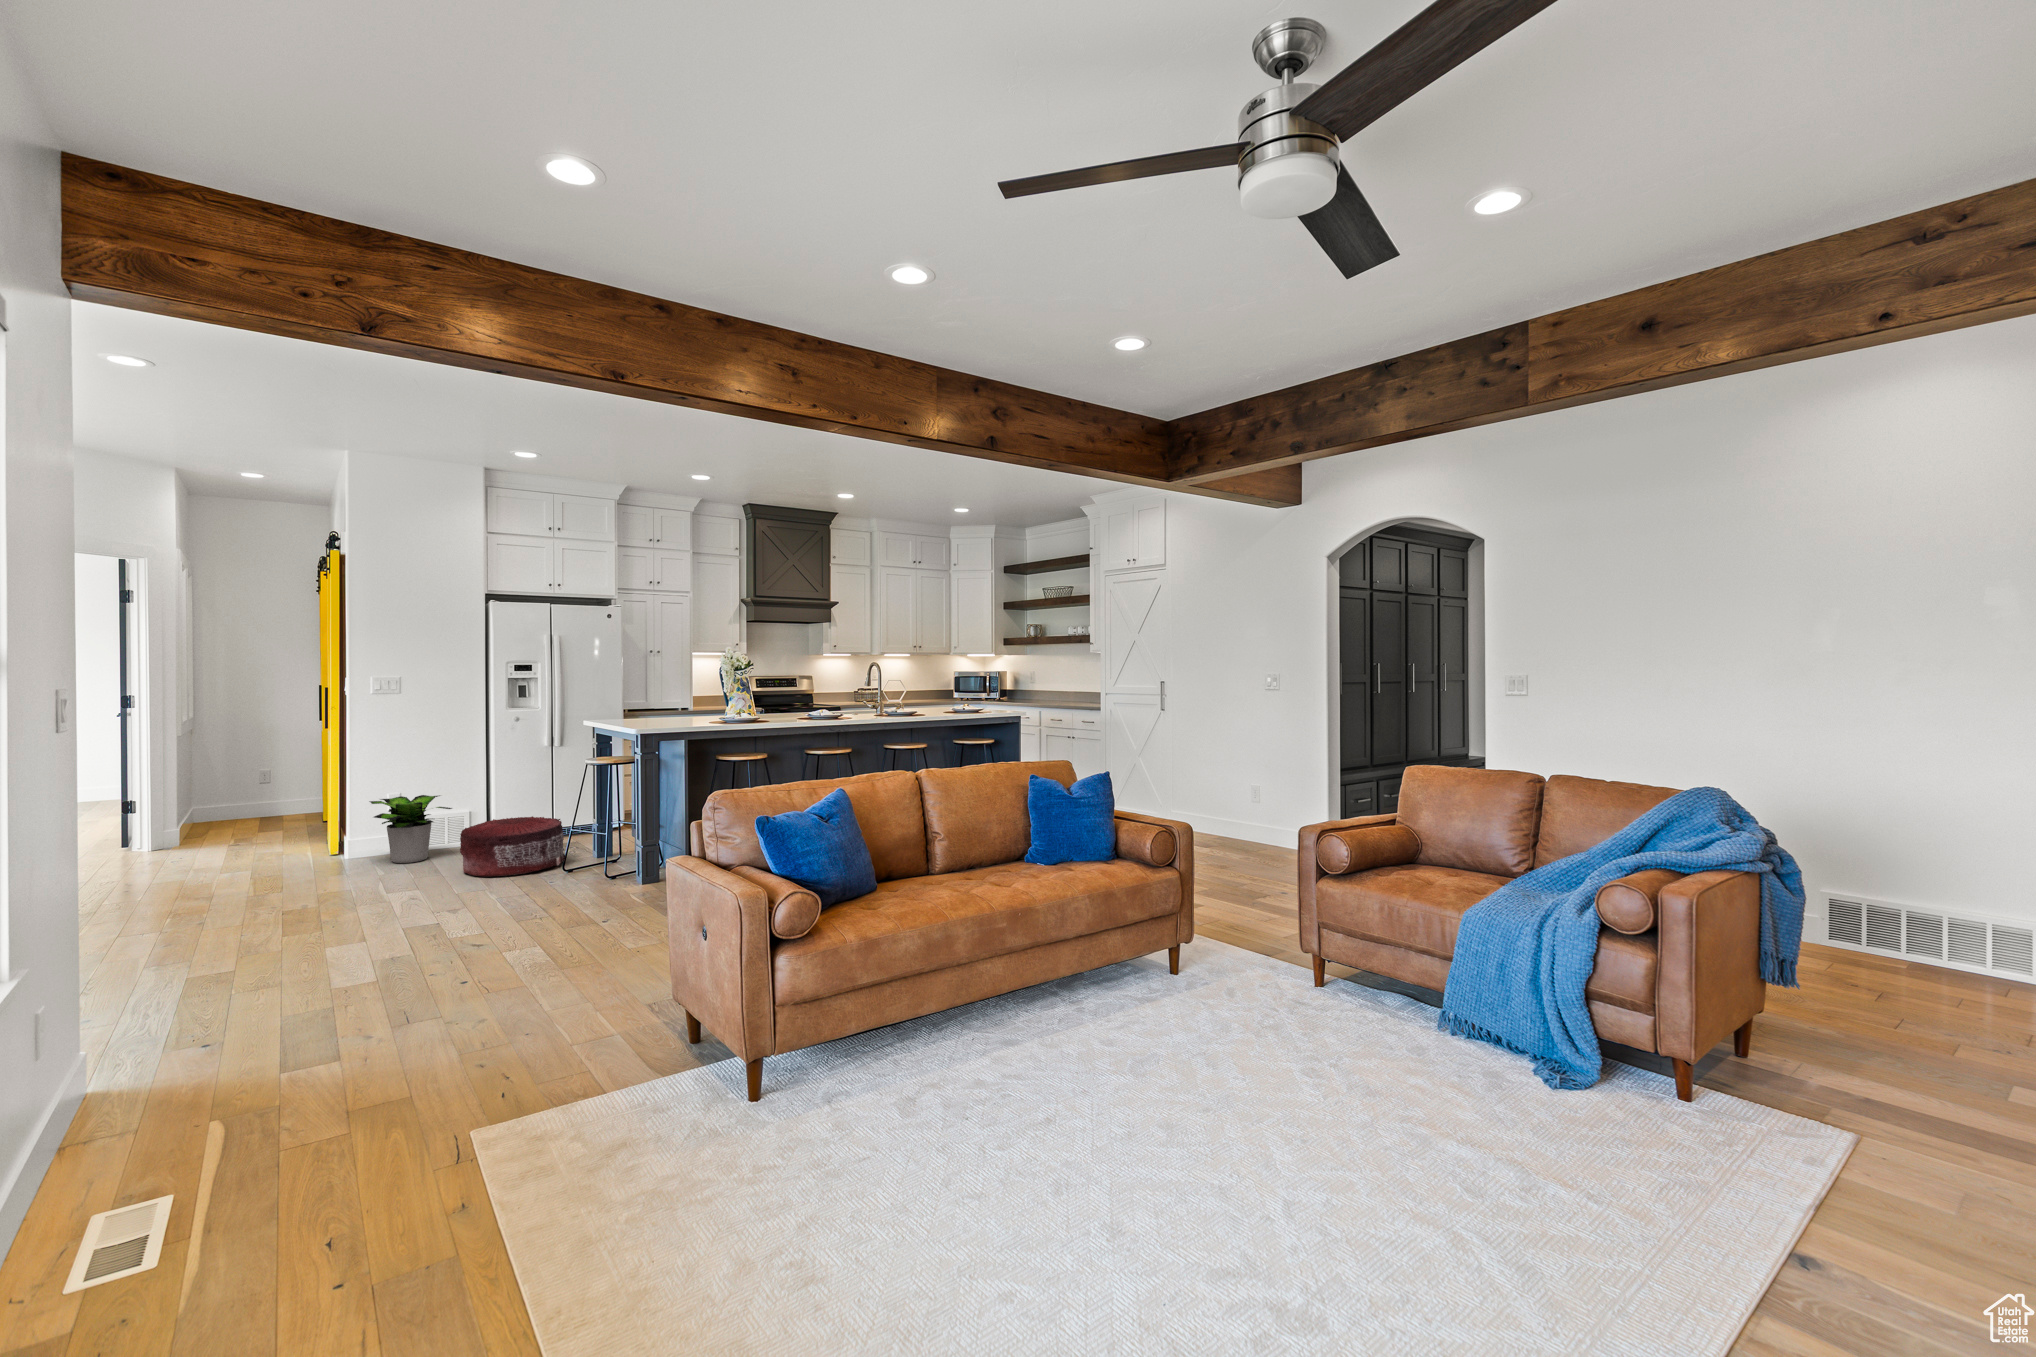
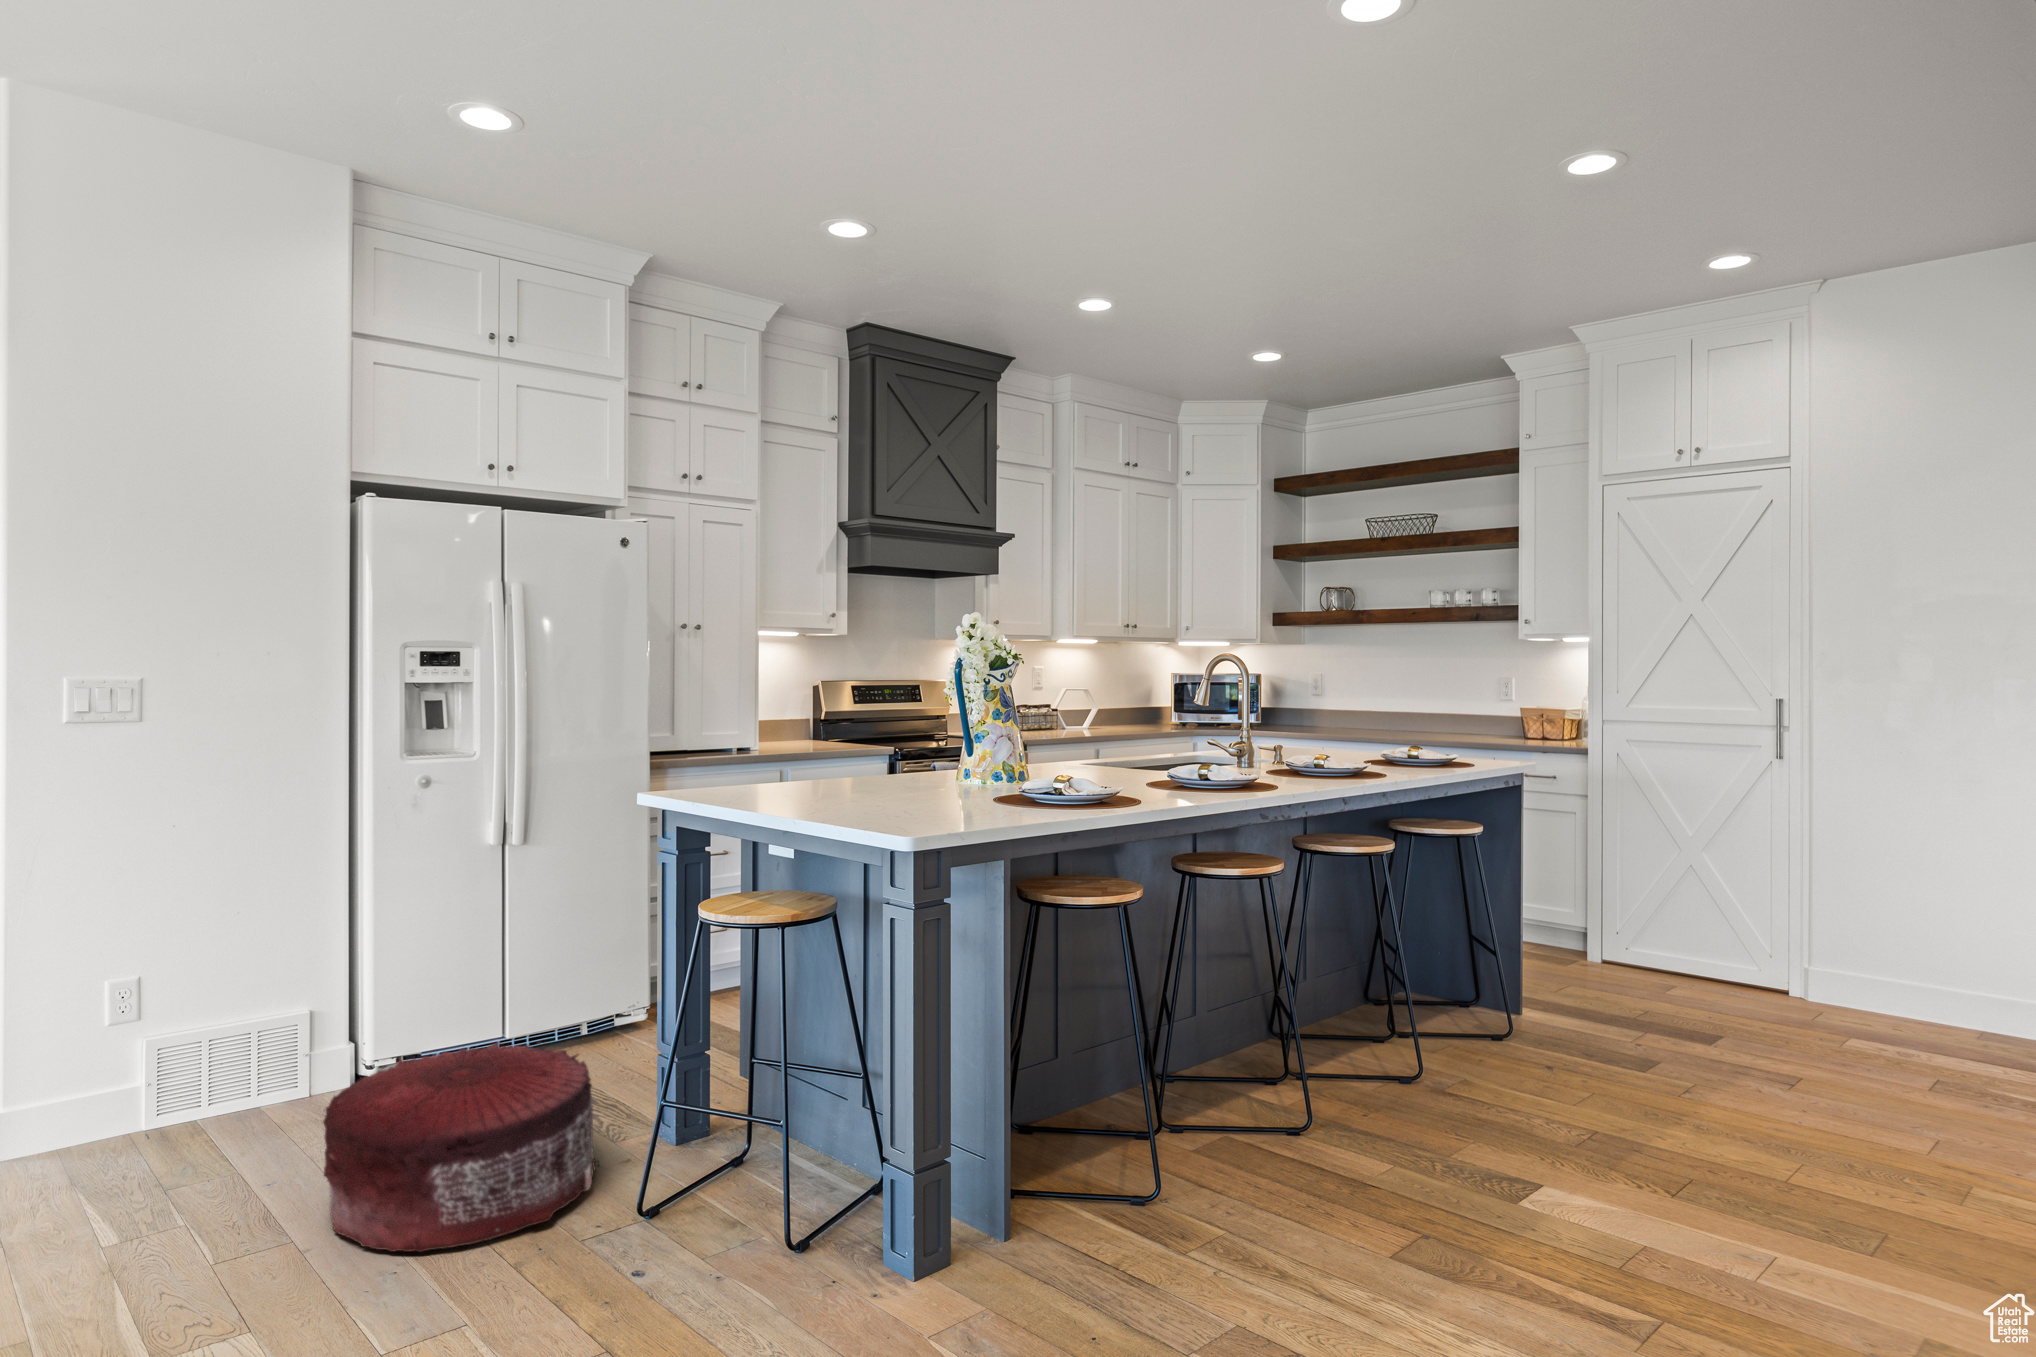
potted plant: present [370,795,452,863] -> none [51,982,280,1182]

